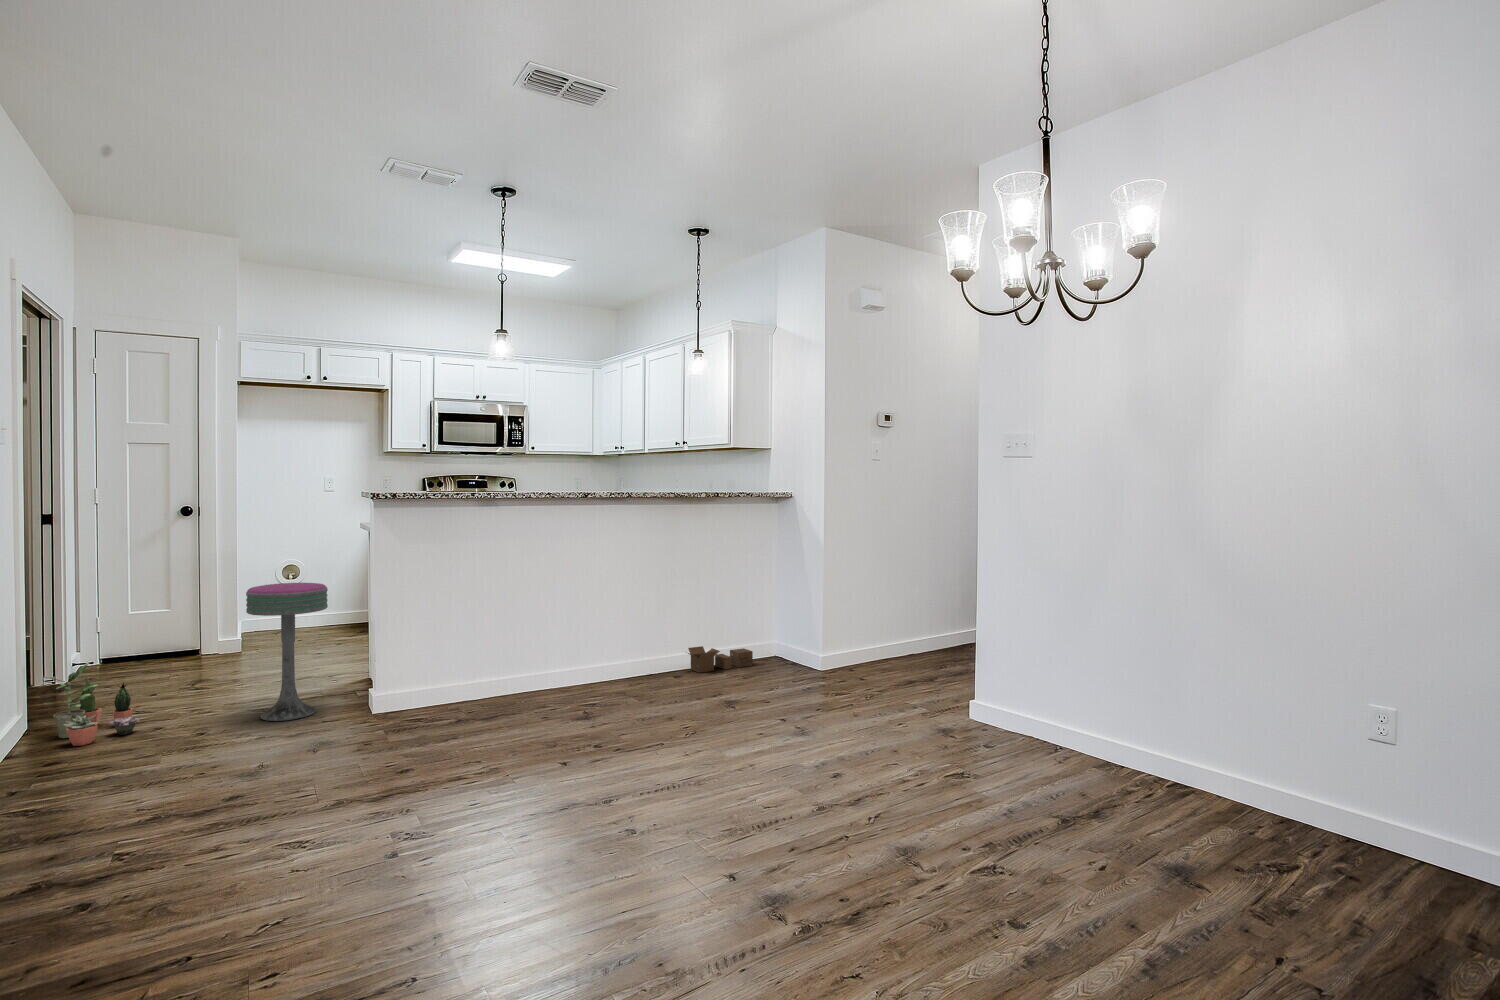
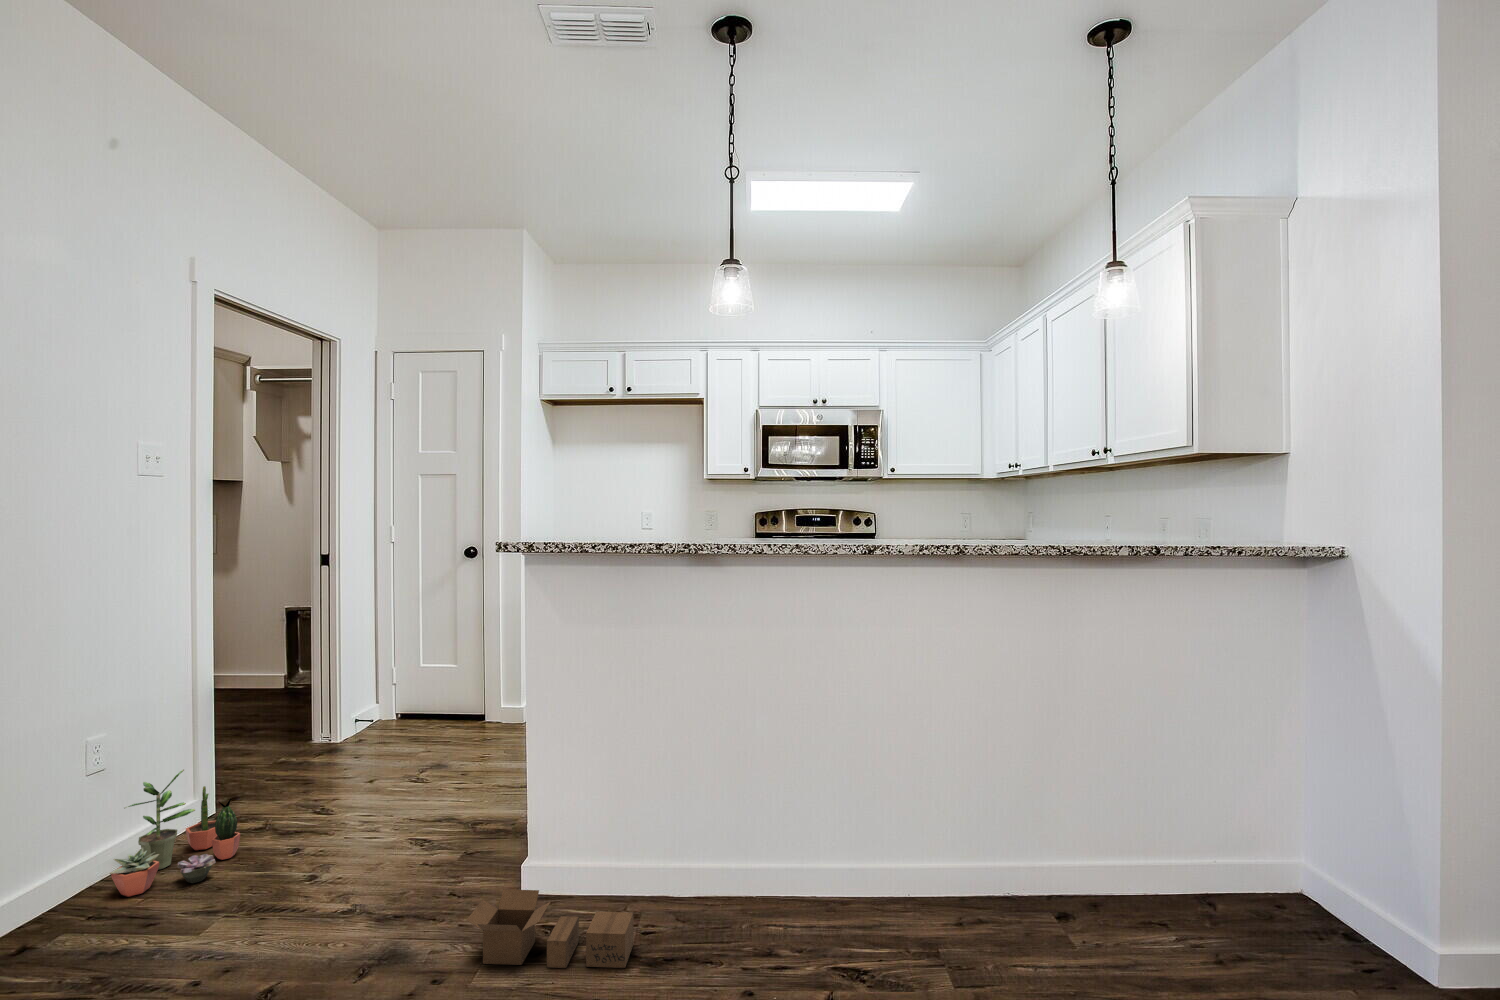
bar stool: present [246,583,328,721] -> none [320,681,440,909]
cardboard box: present [688,646,753,673] -> present [467,889,633,968]

